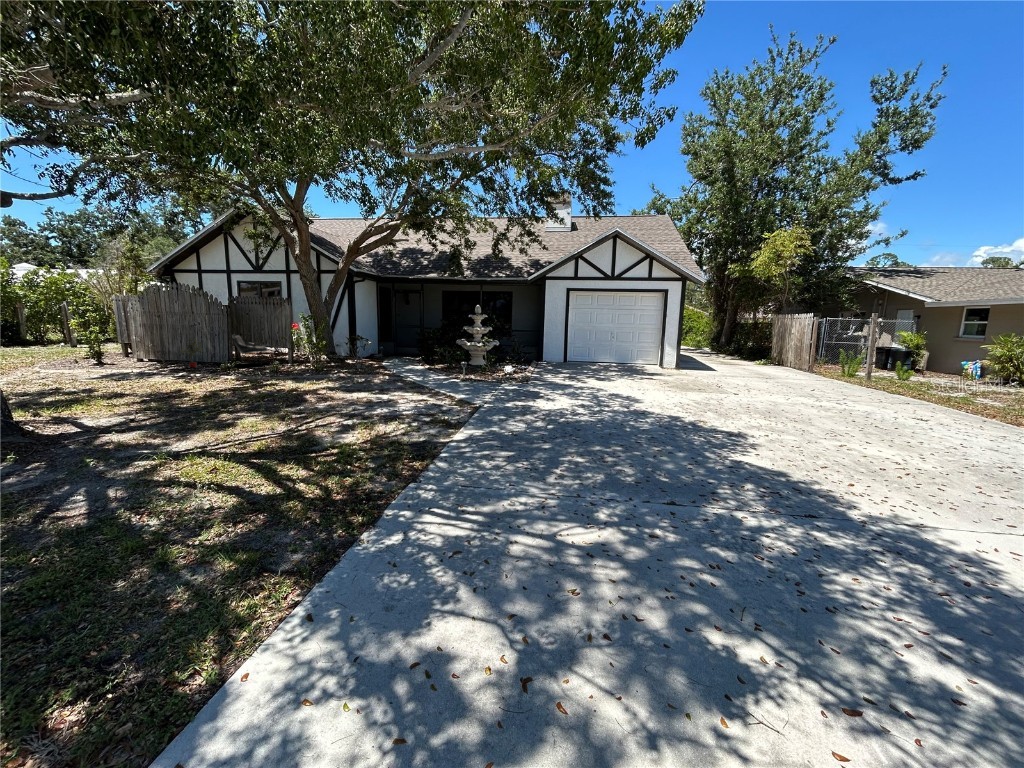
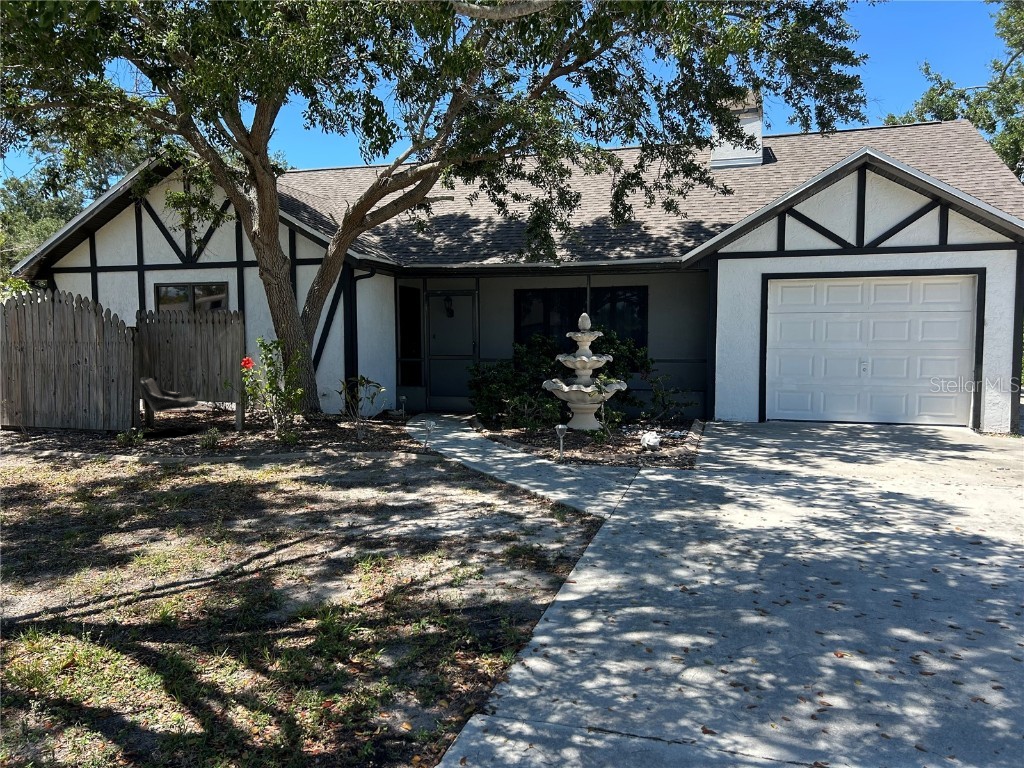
potted tree: present [180,338,202,368] -> none [53,384,93,438]

